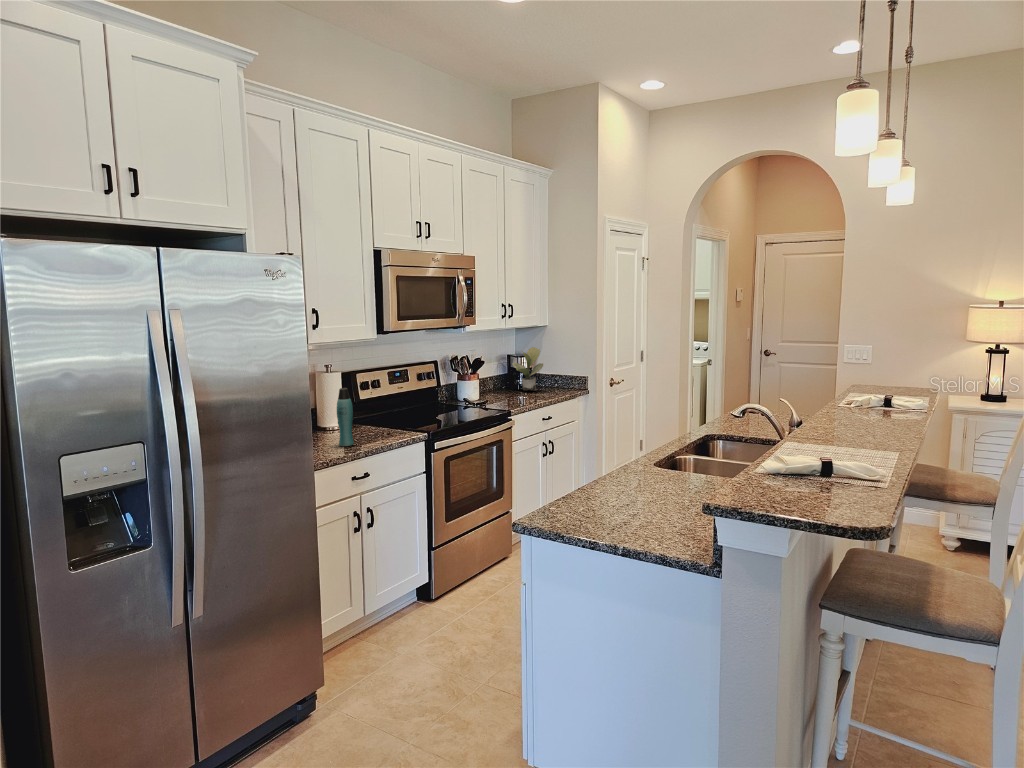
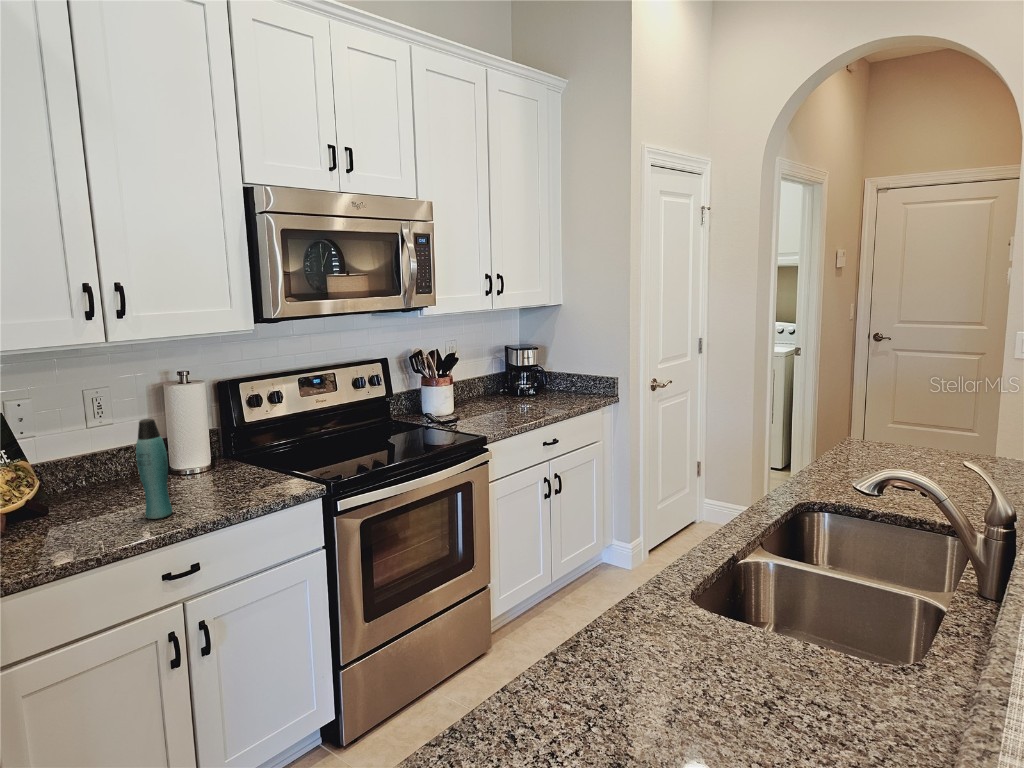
potted plant: present [513,347,543,391] -> none [510,335,552,397]

